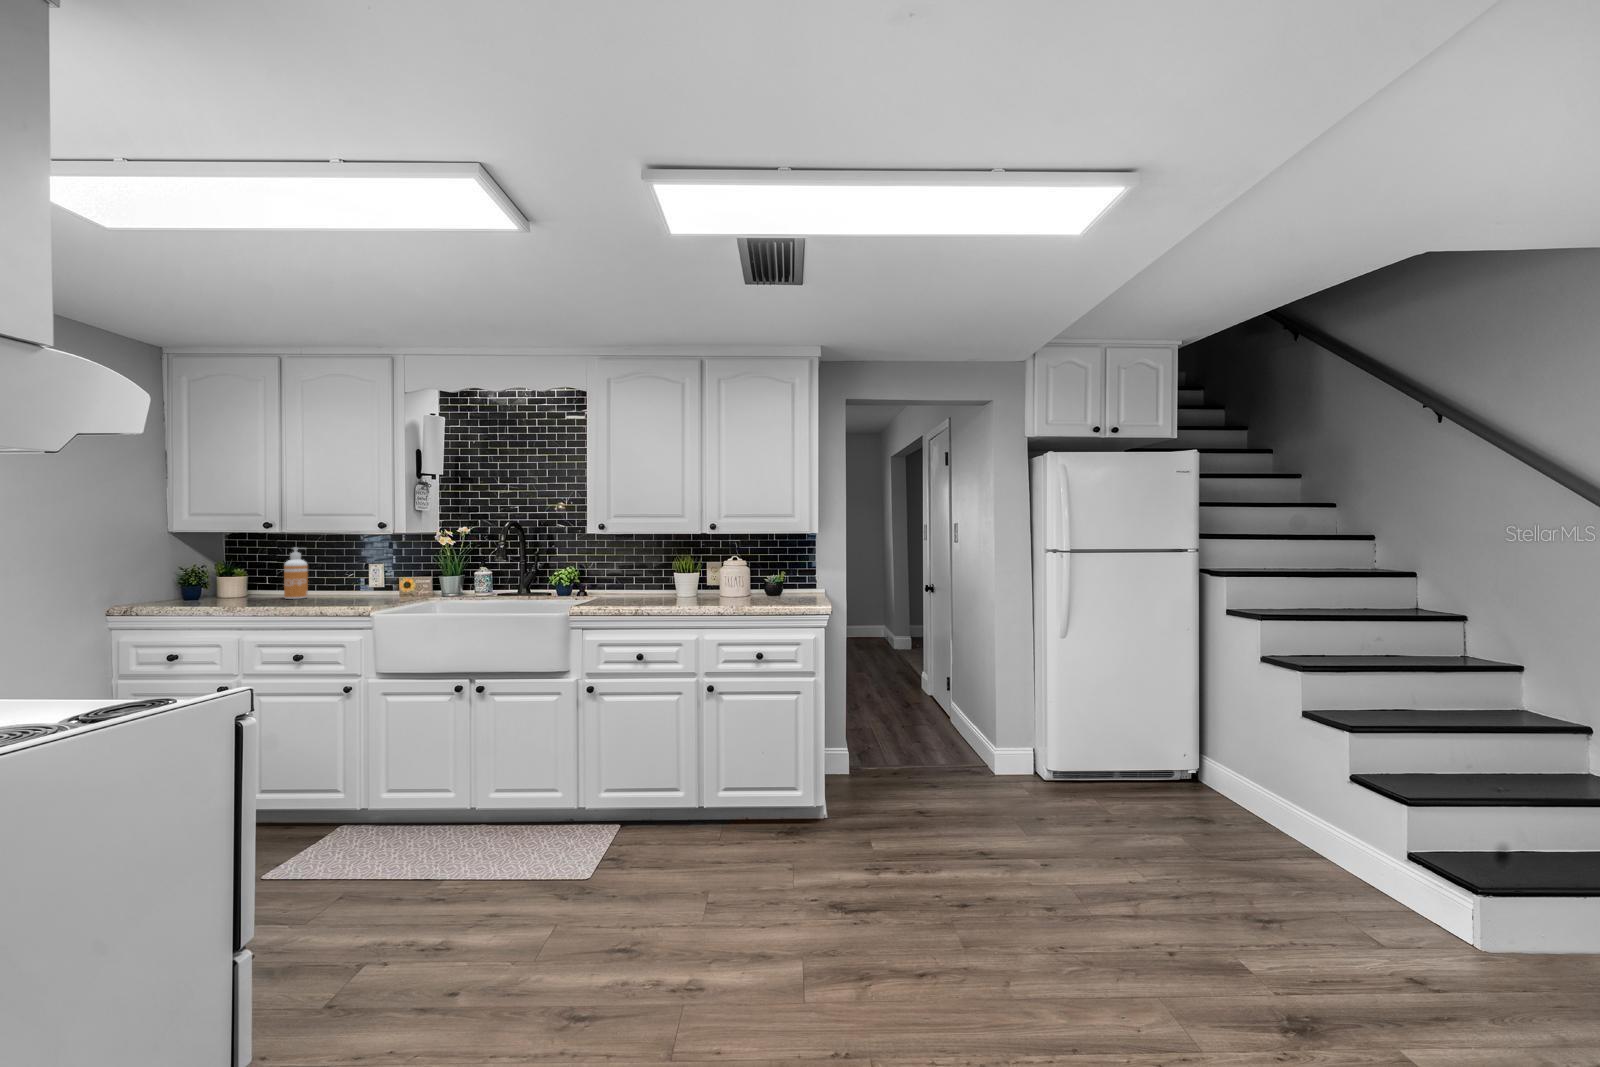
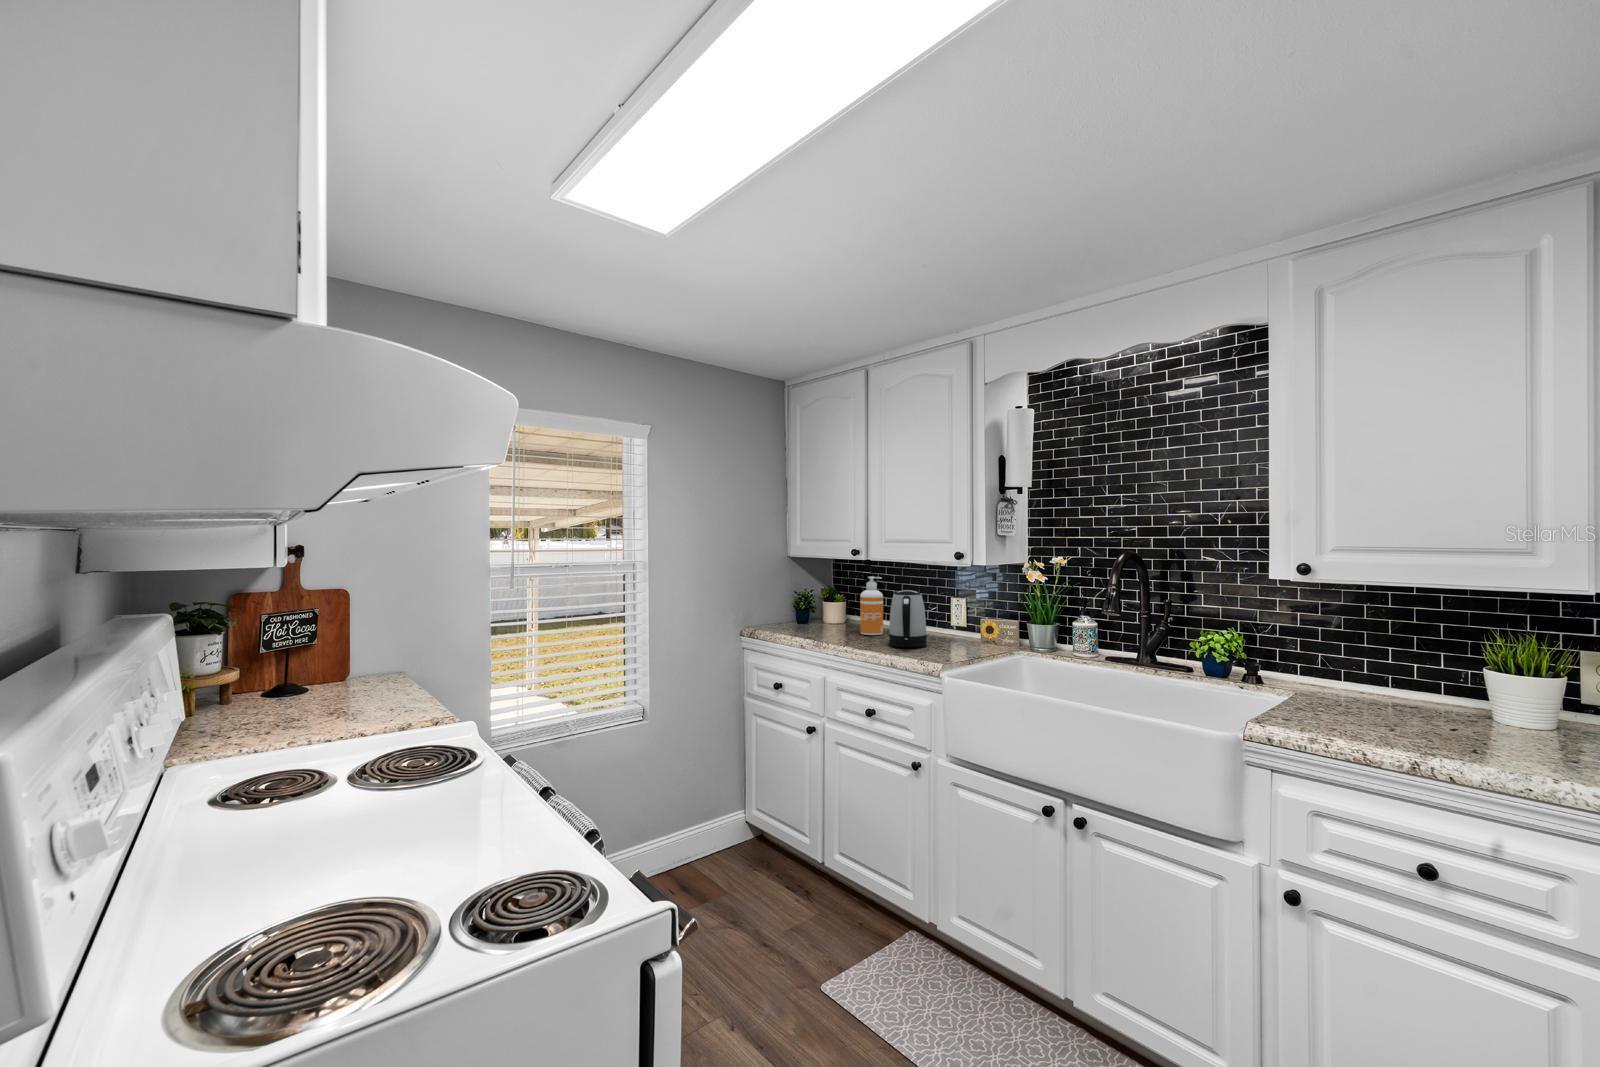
kettle: none [320,556,355,602] -> present [889,590,927,647]

